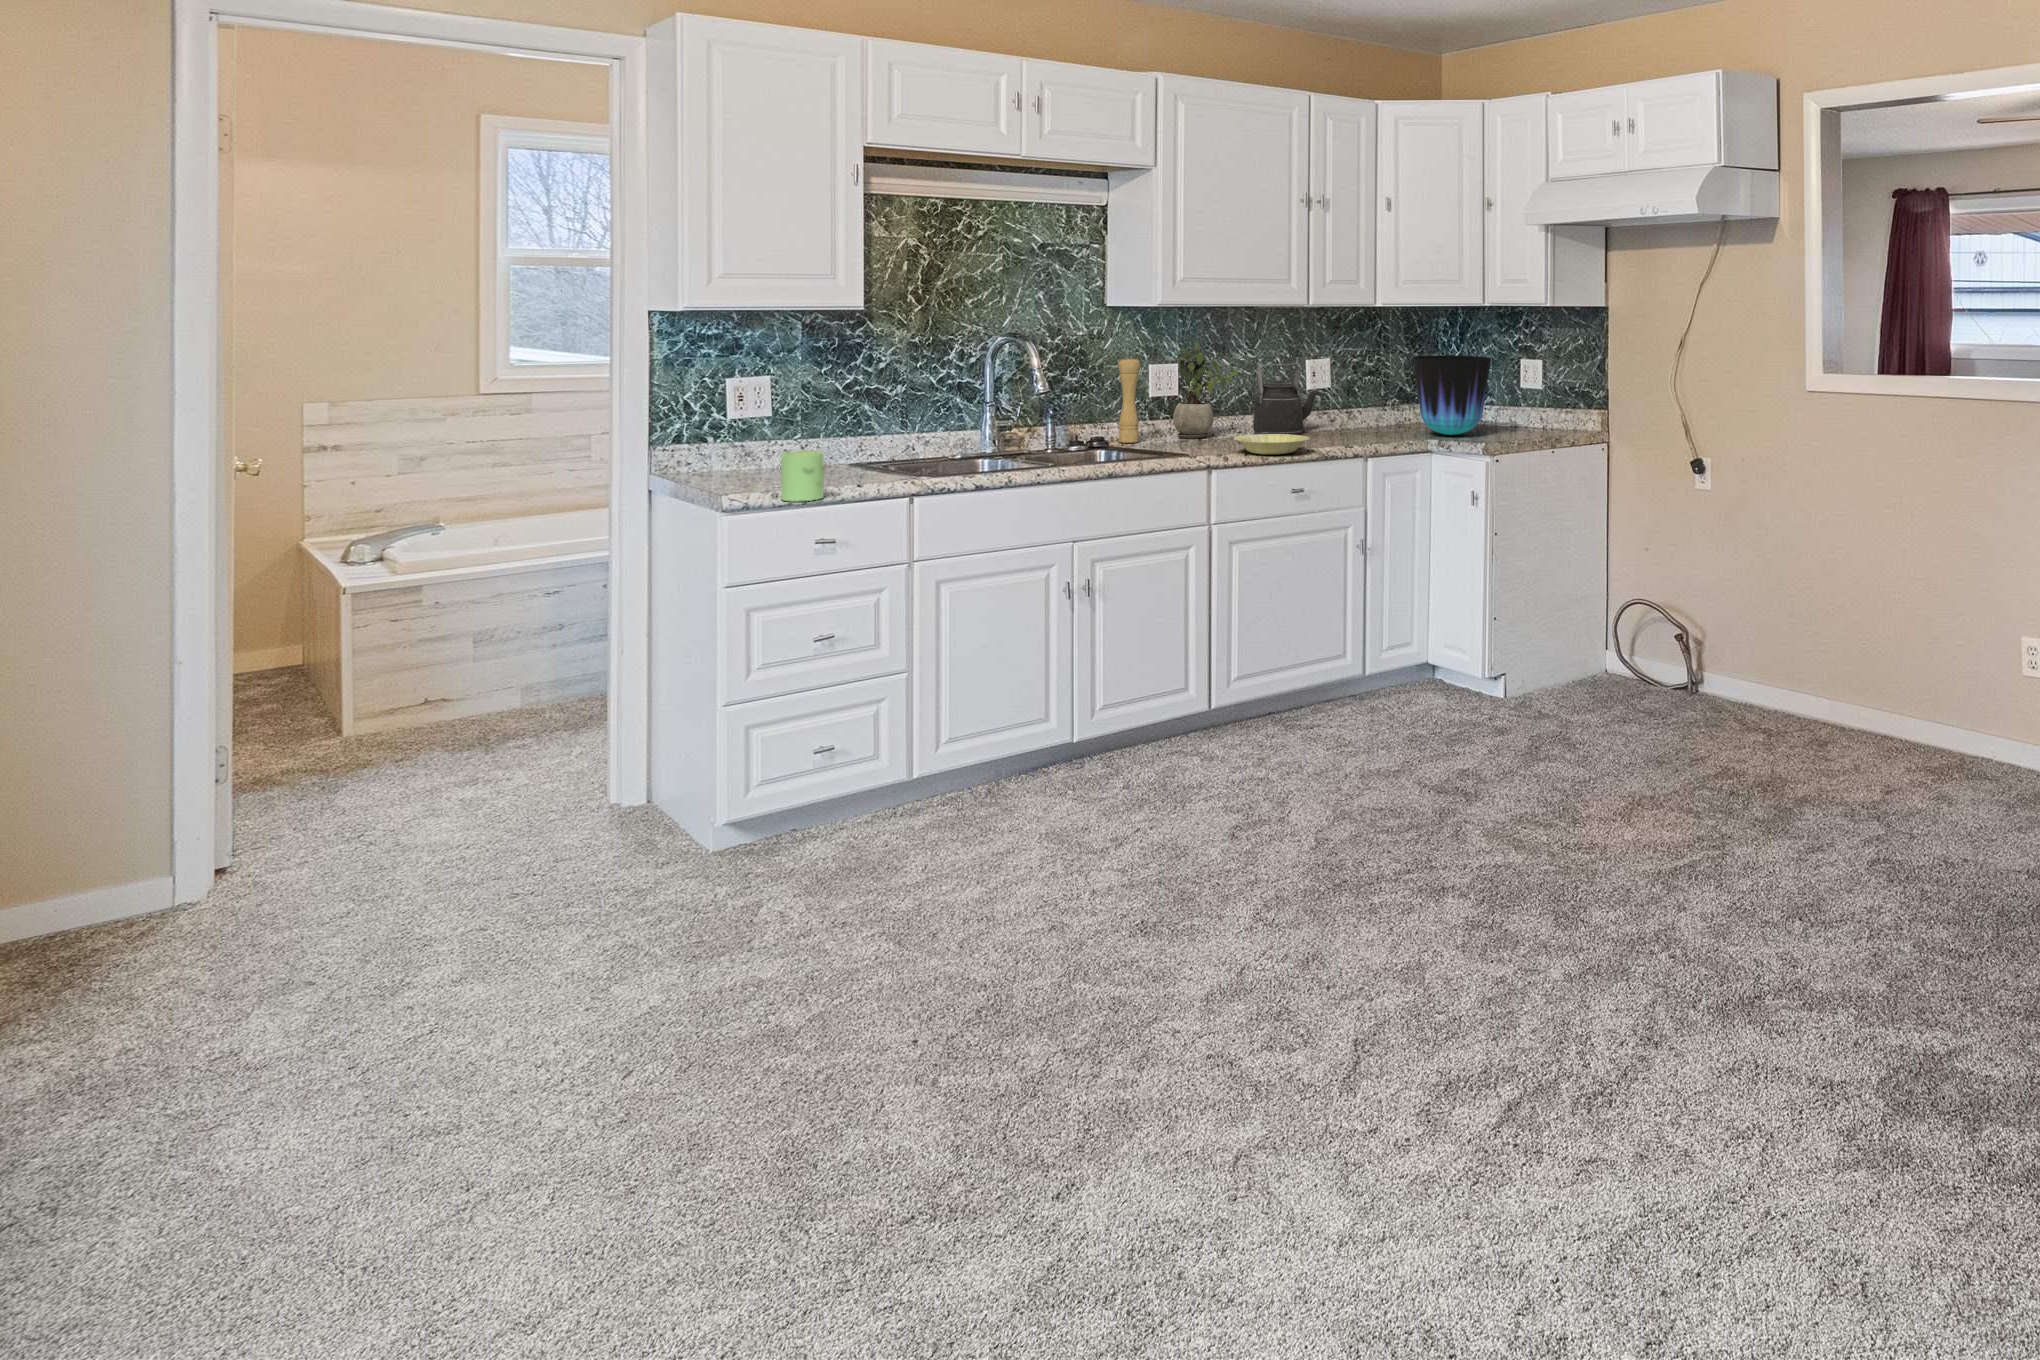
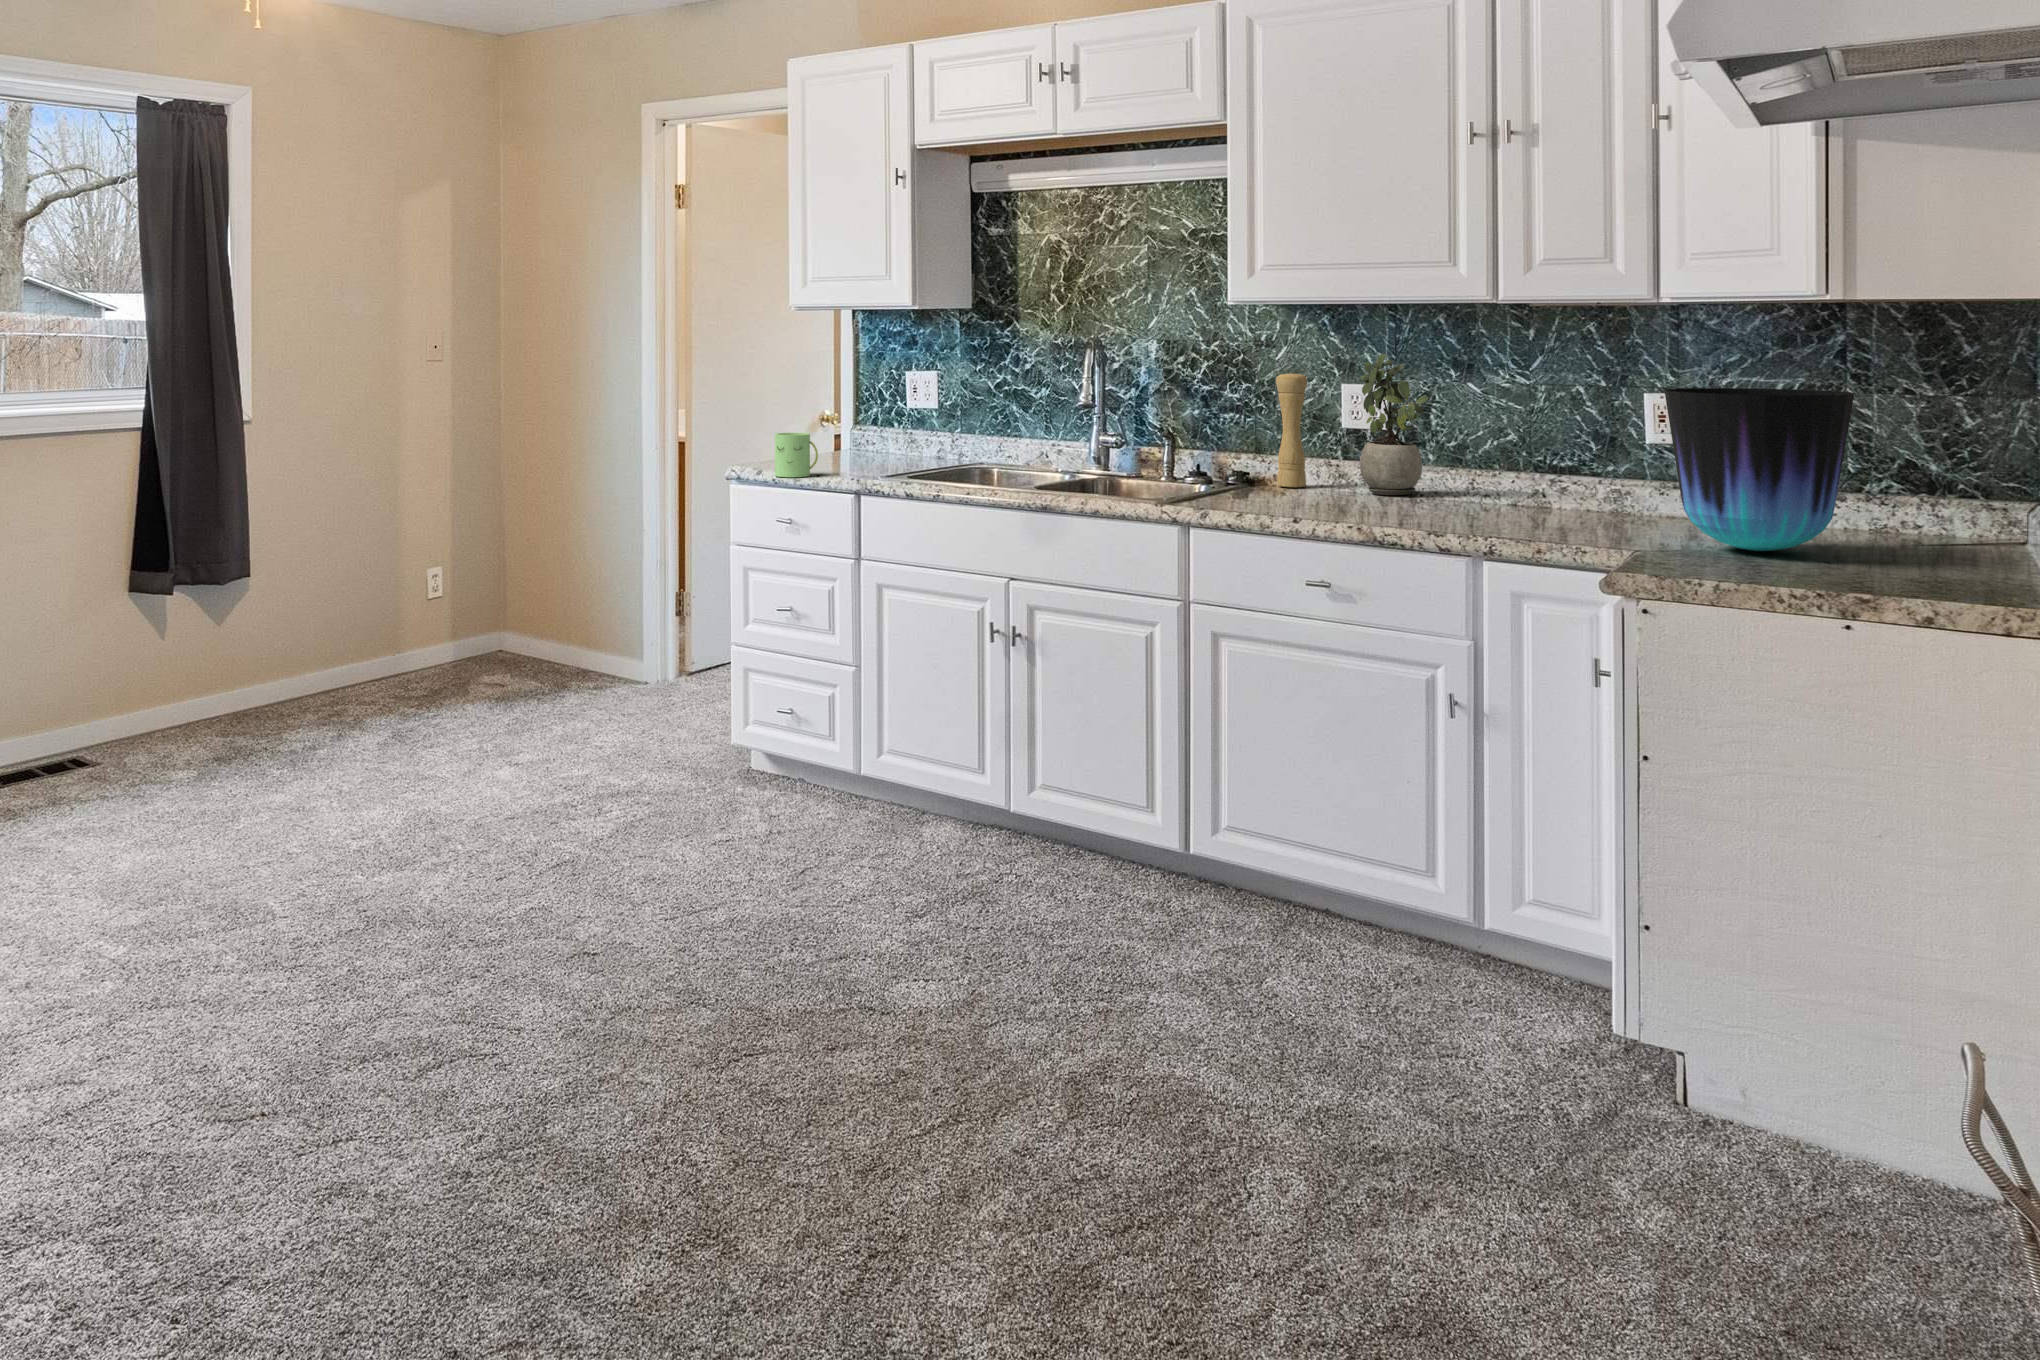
kettle: present [1253,364,1318,435] -> none [1485,392,1621,511]
bowl: present [1234,434,1310,455] -> none [1253,488,1374,519]

